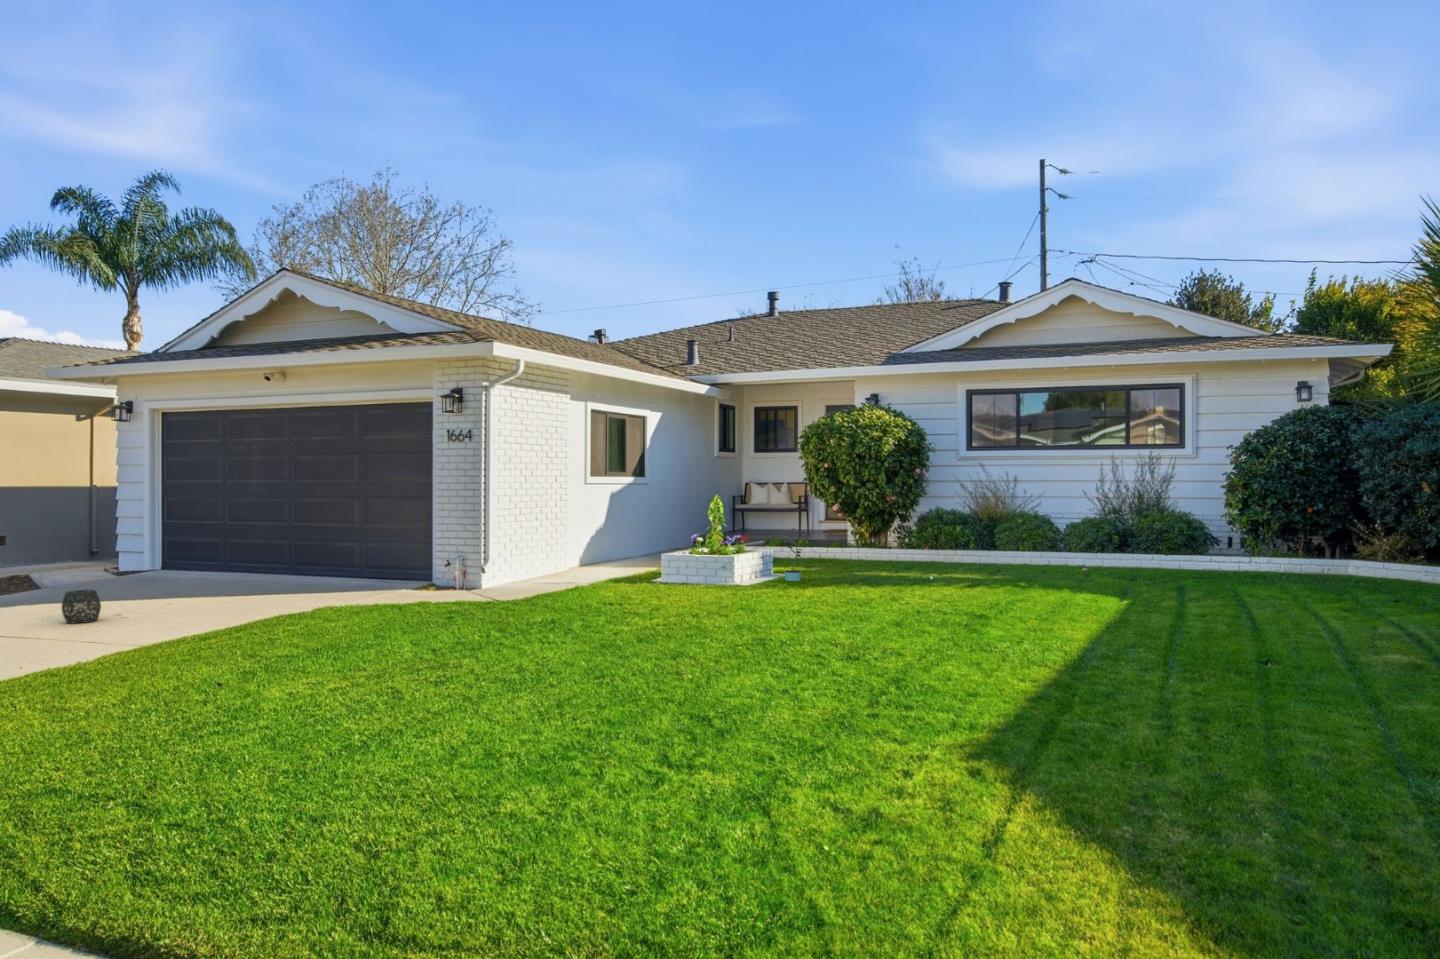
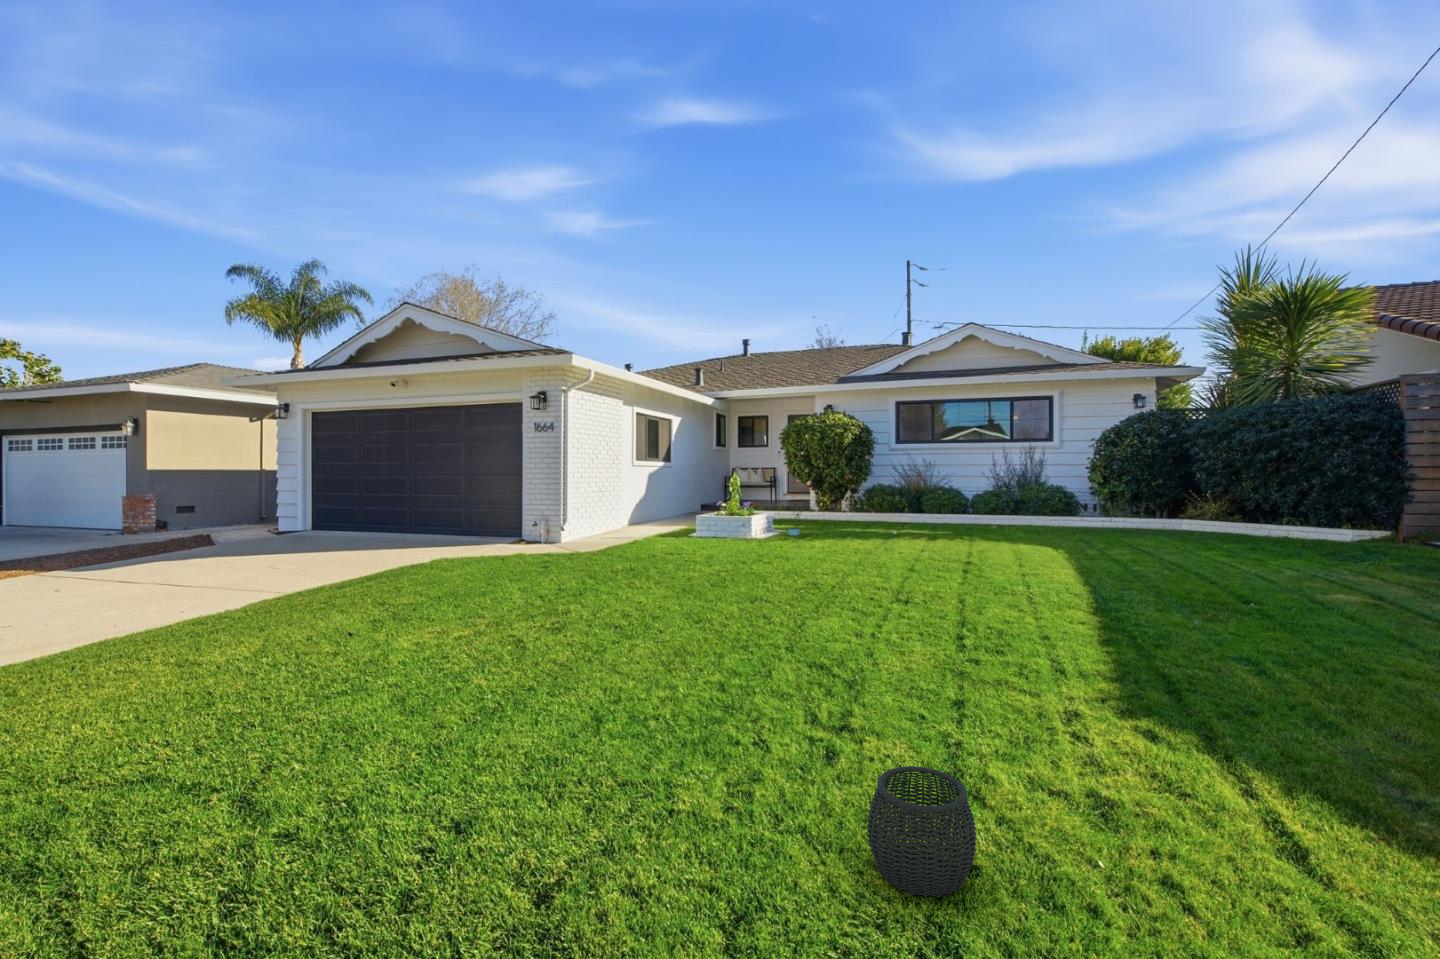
woven basket: present [62,590,101,623] -> present [867,766,977,897]

